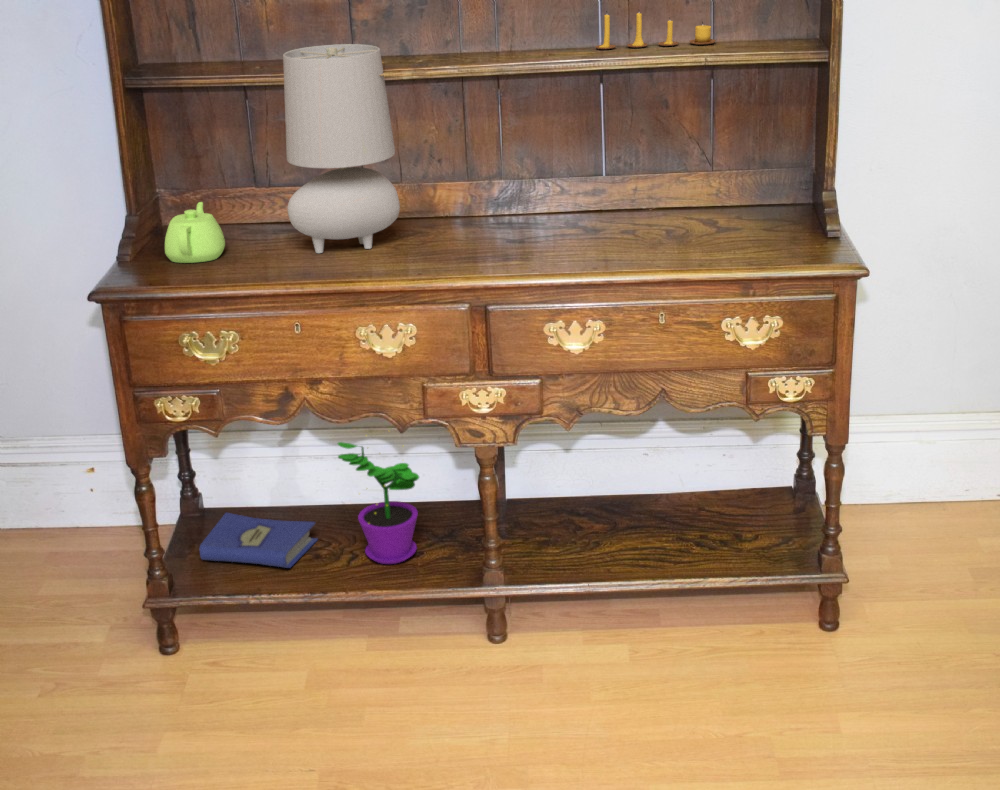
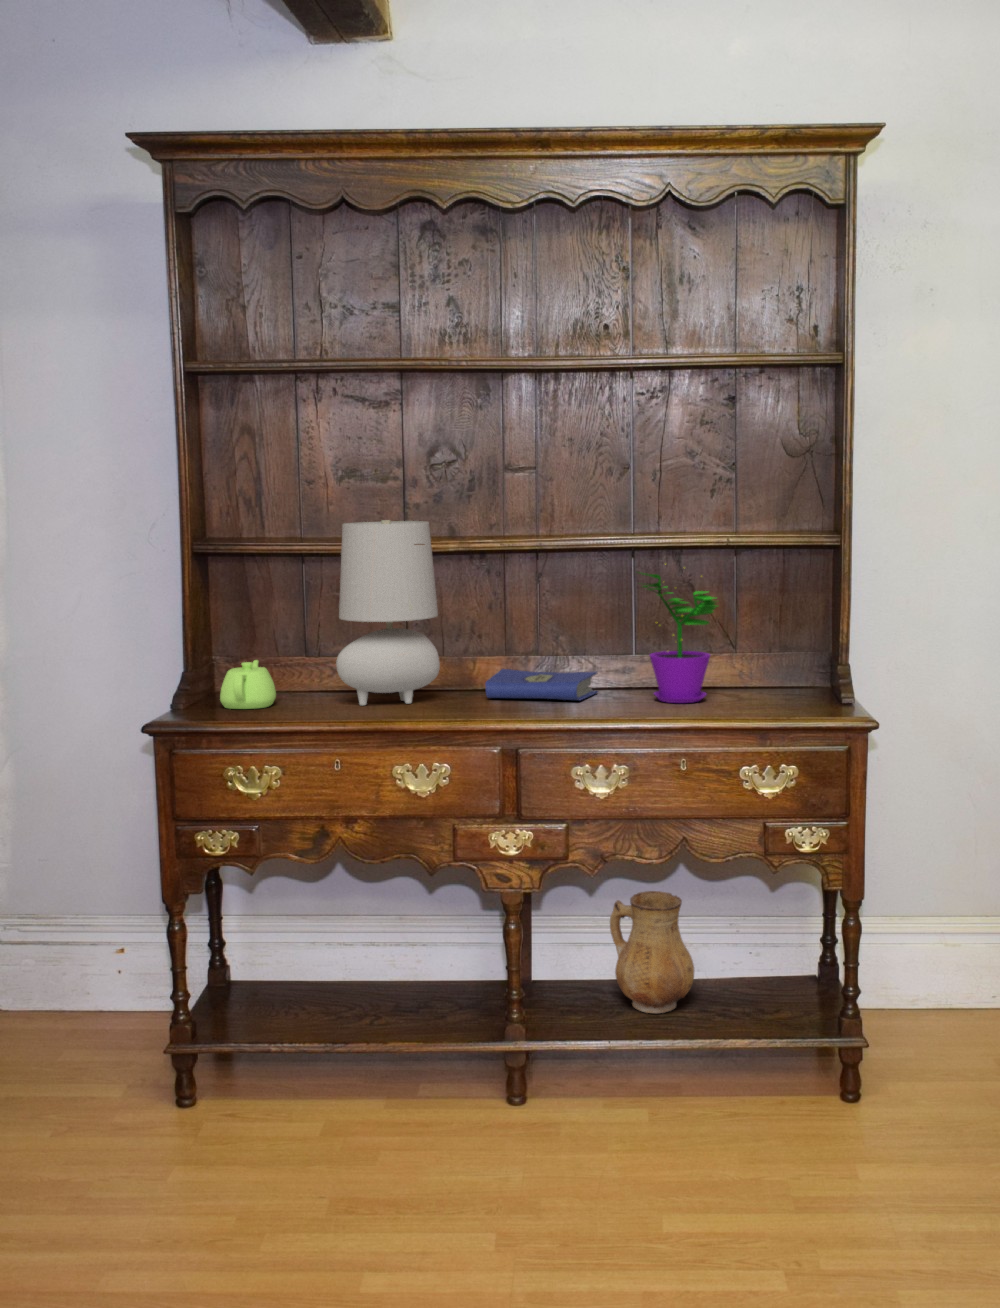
candle: present [595,11,716,49] -> none [623,502,732,535]
ceramic pitcher: none [586,424,671,545] -> present [610,891,694,1013]
flower pot: present [338,442,419,564] -> present [640,573,717,703]
hardcover book: present [199,513,318,568] -> present [485,669,598,700]

